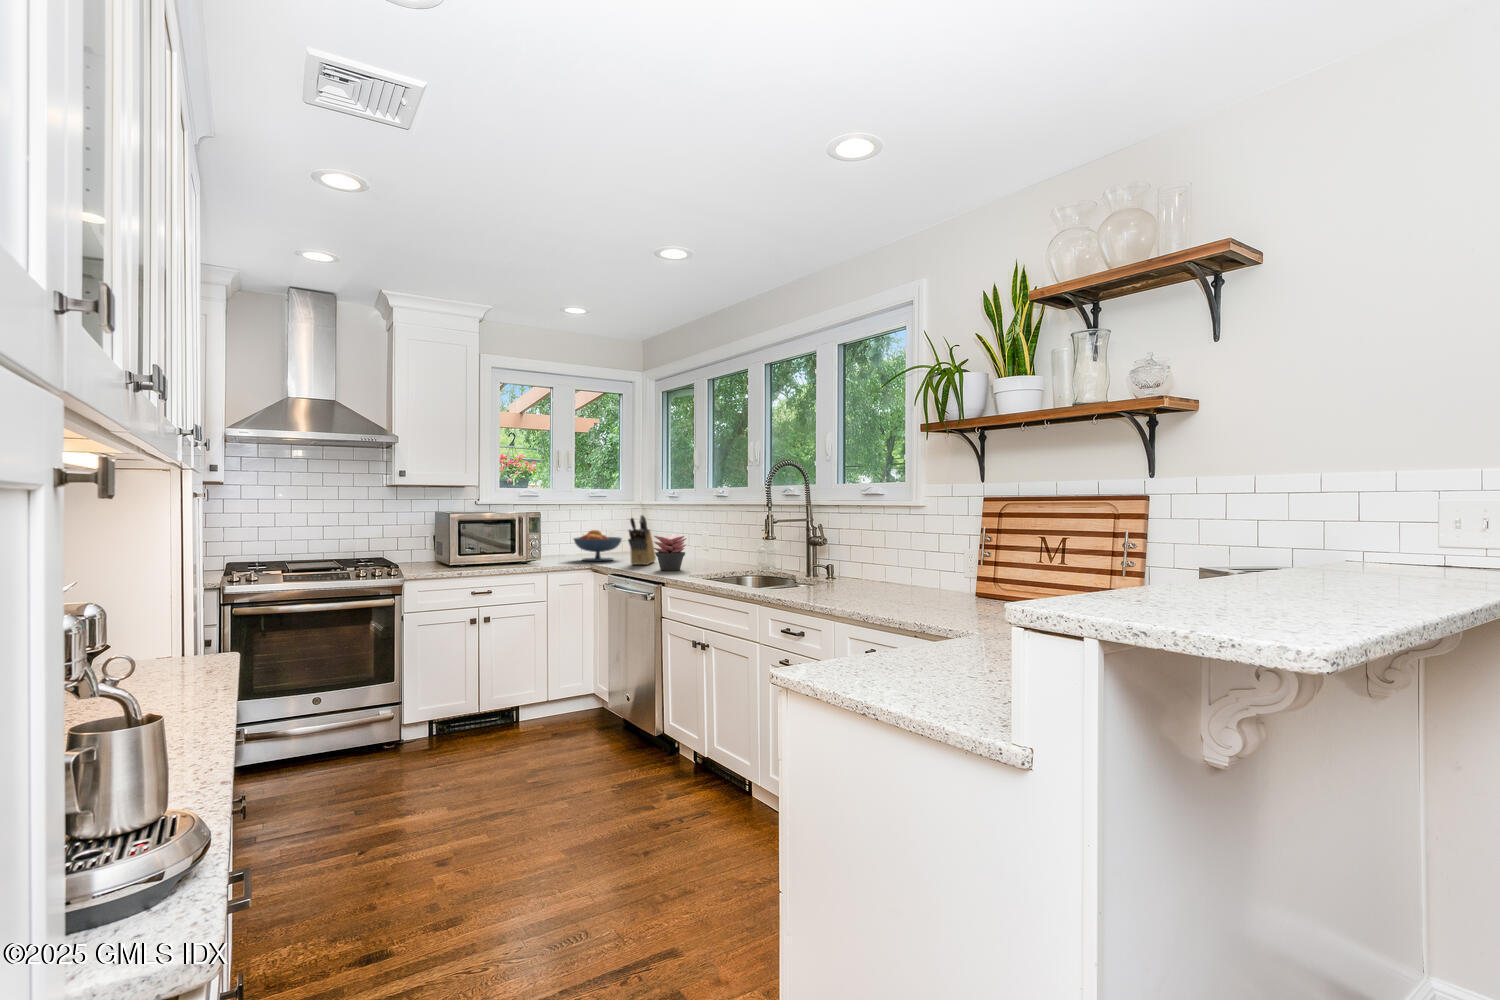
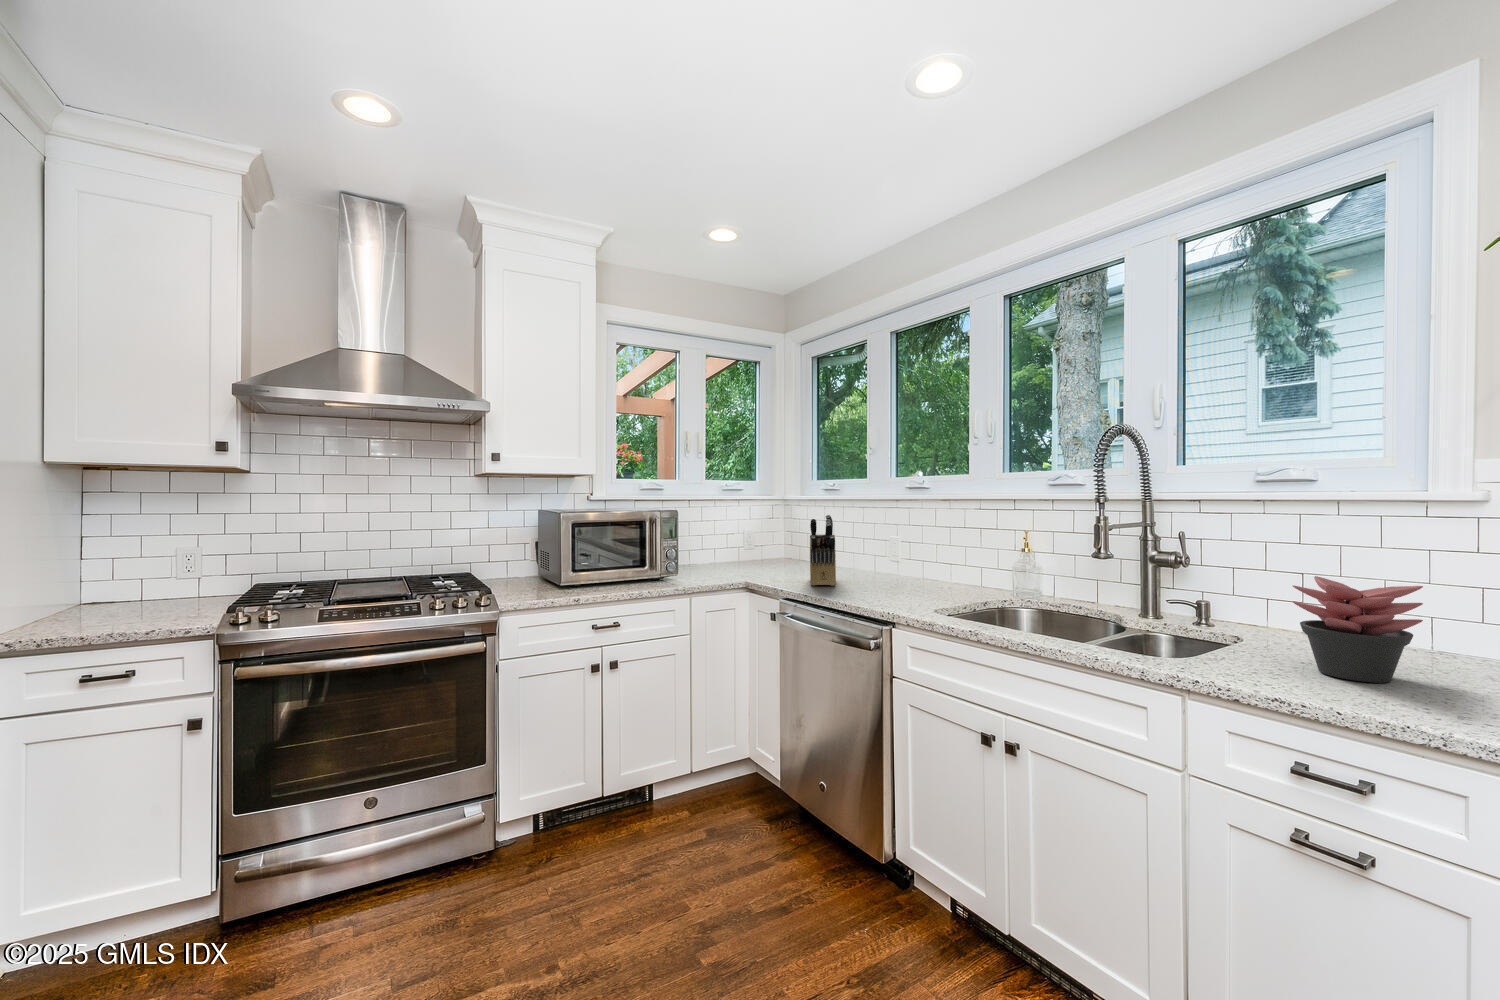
fruit bowl: present [574,530,622,561] -> none [719,533,783,577]
succulent plant: present [654,535,687,571] -> present [1293,576,1423,683]

